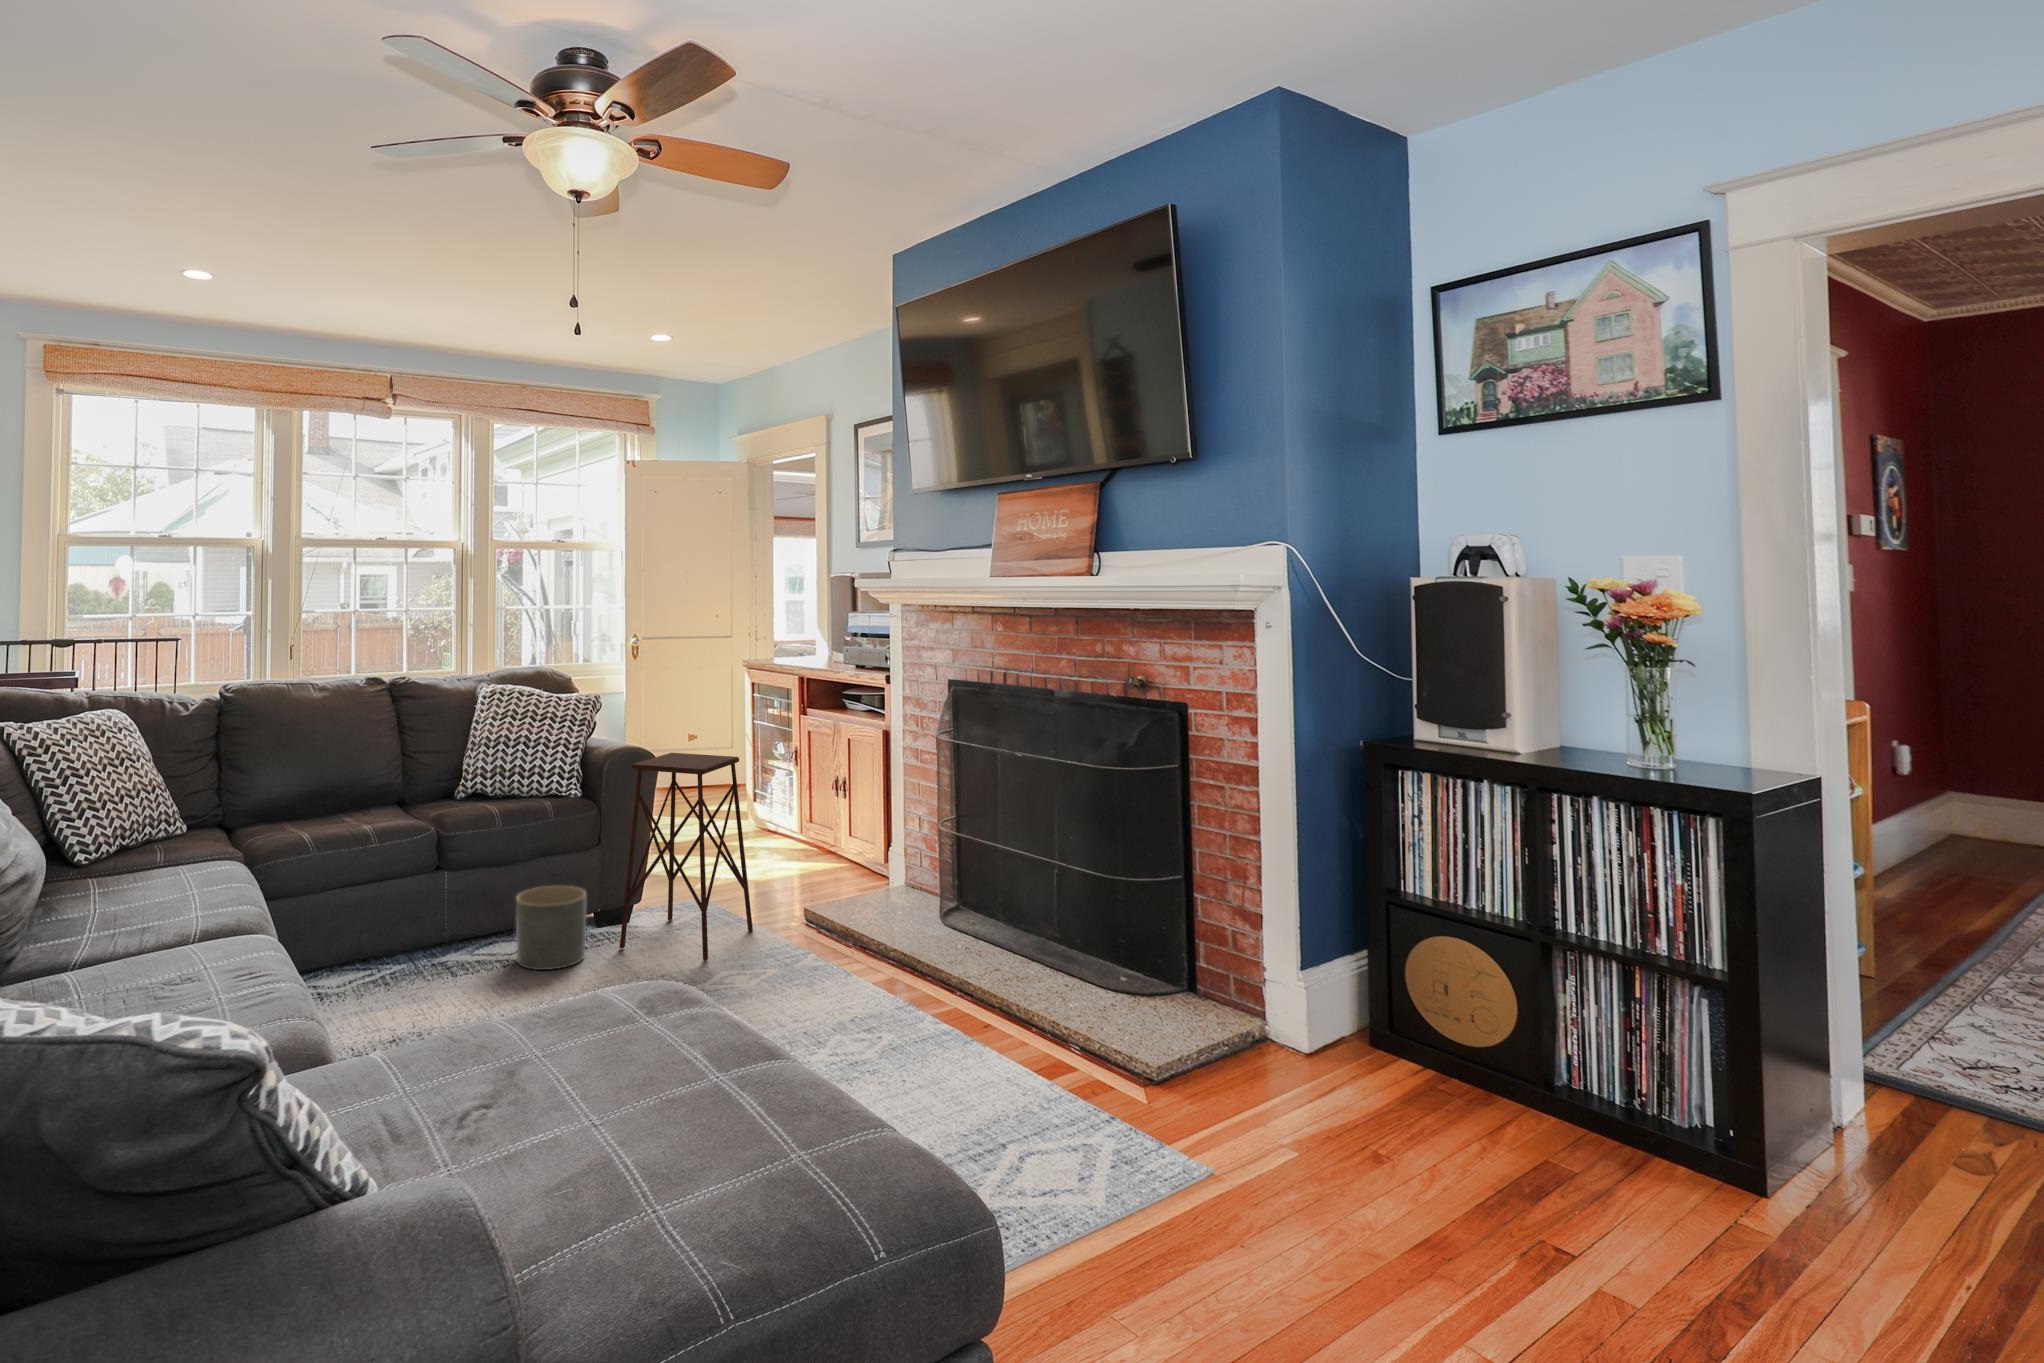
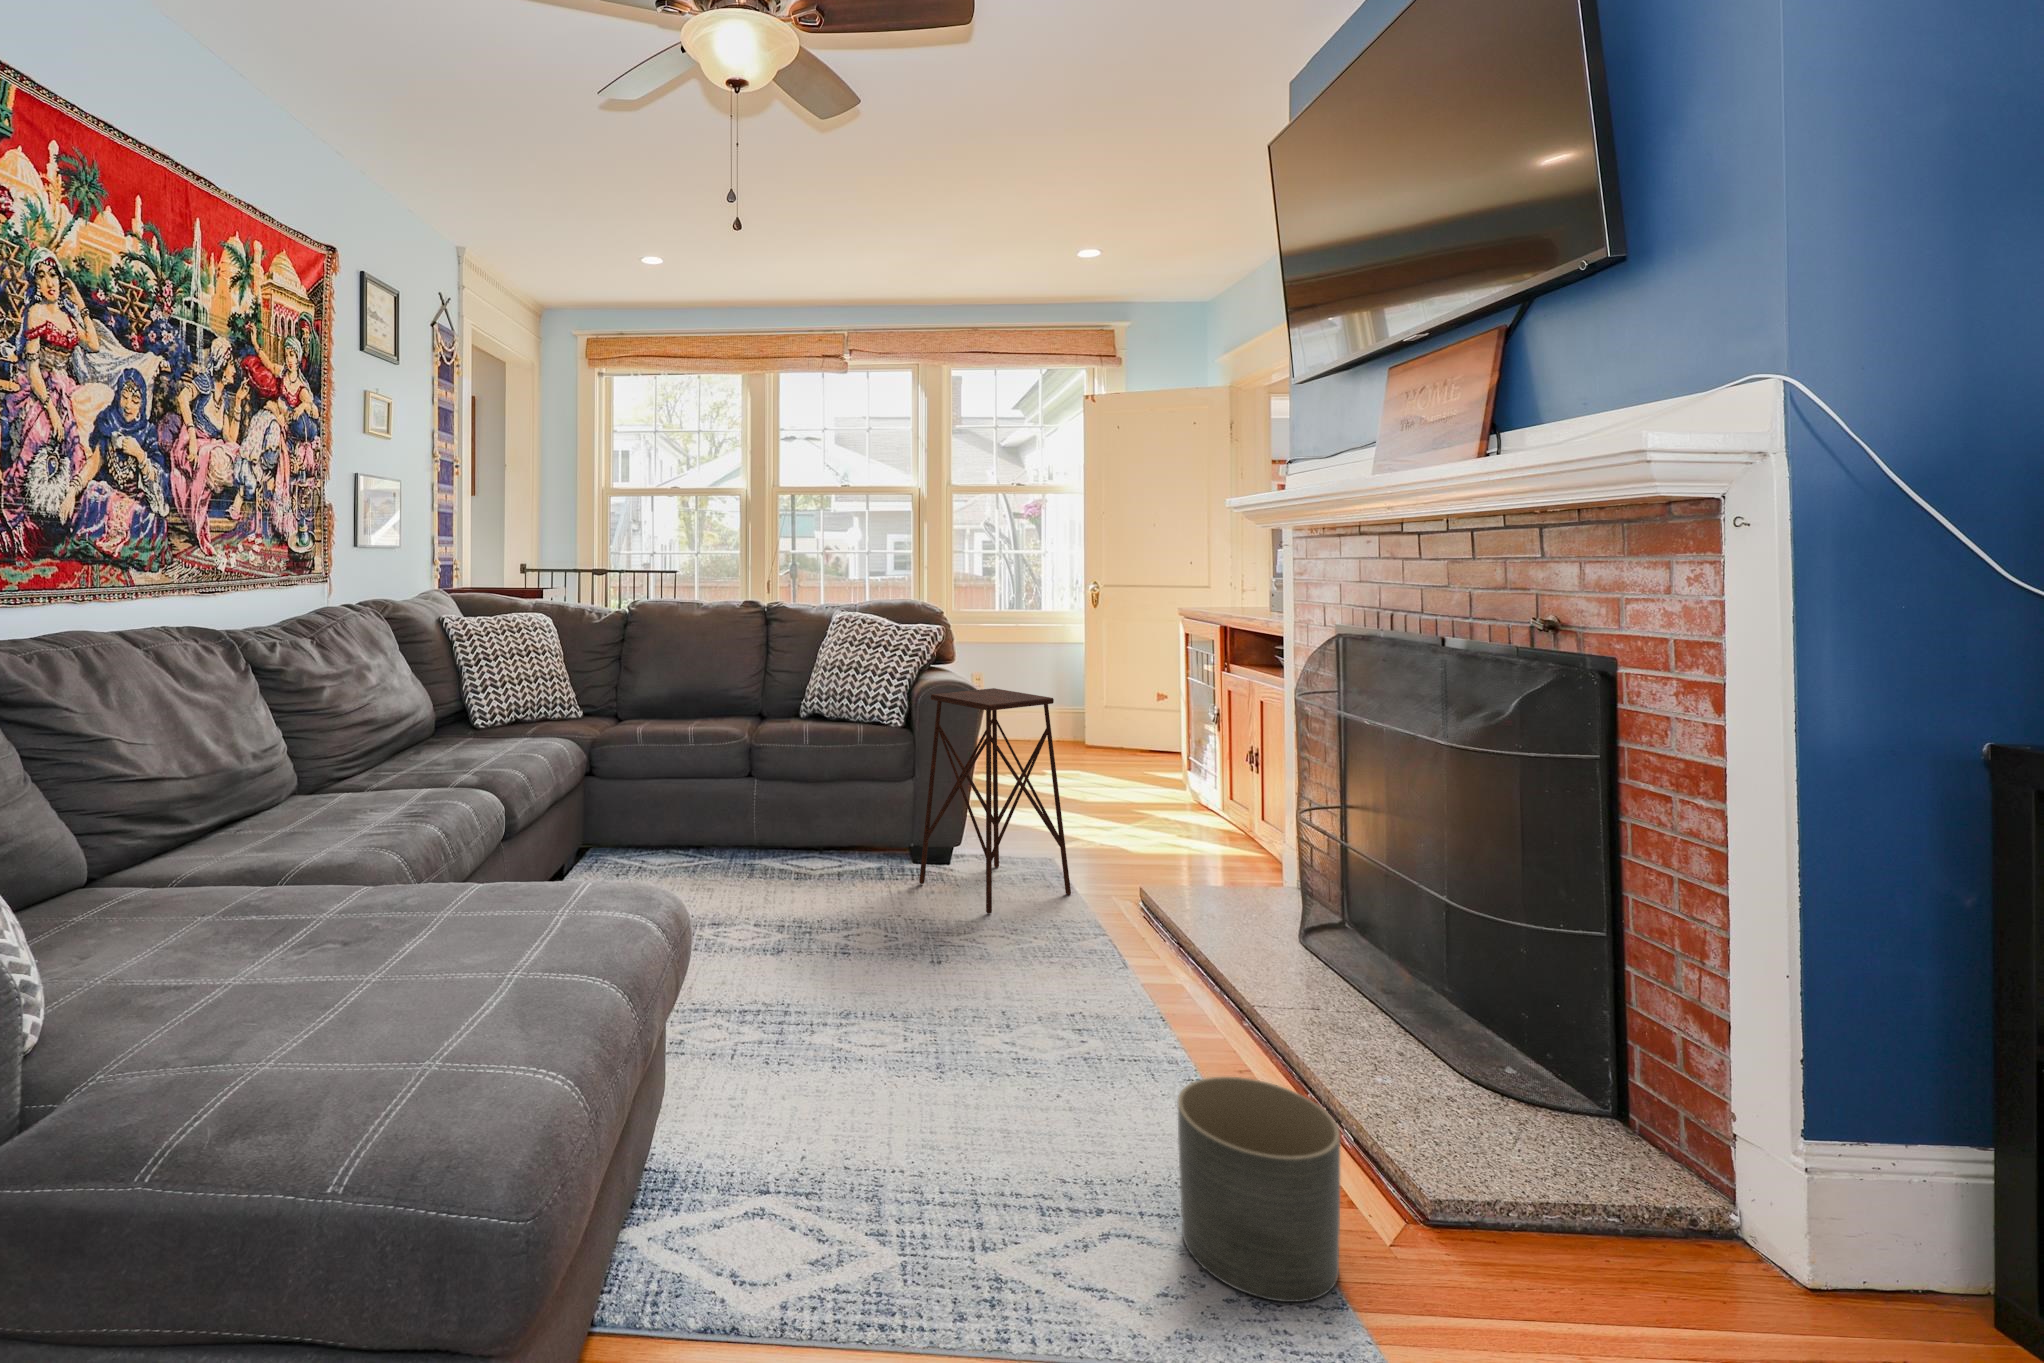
planter: present [516,886,586,970] -> present [1177,1077,1340,1302]

